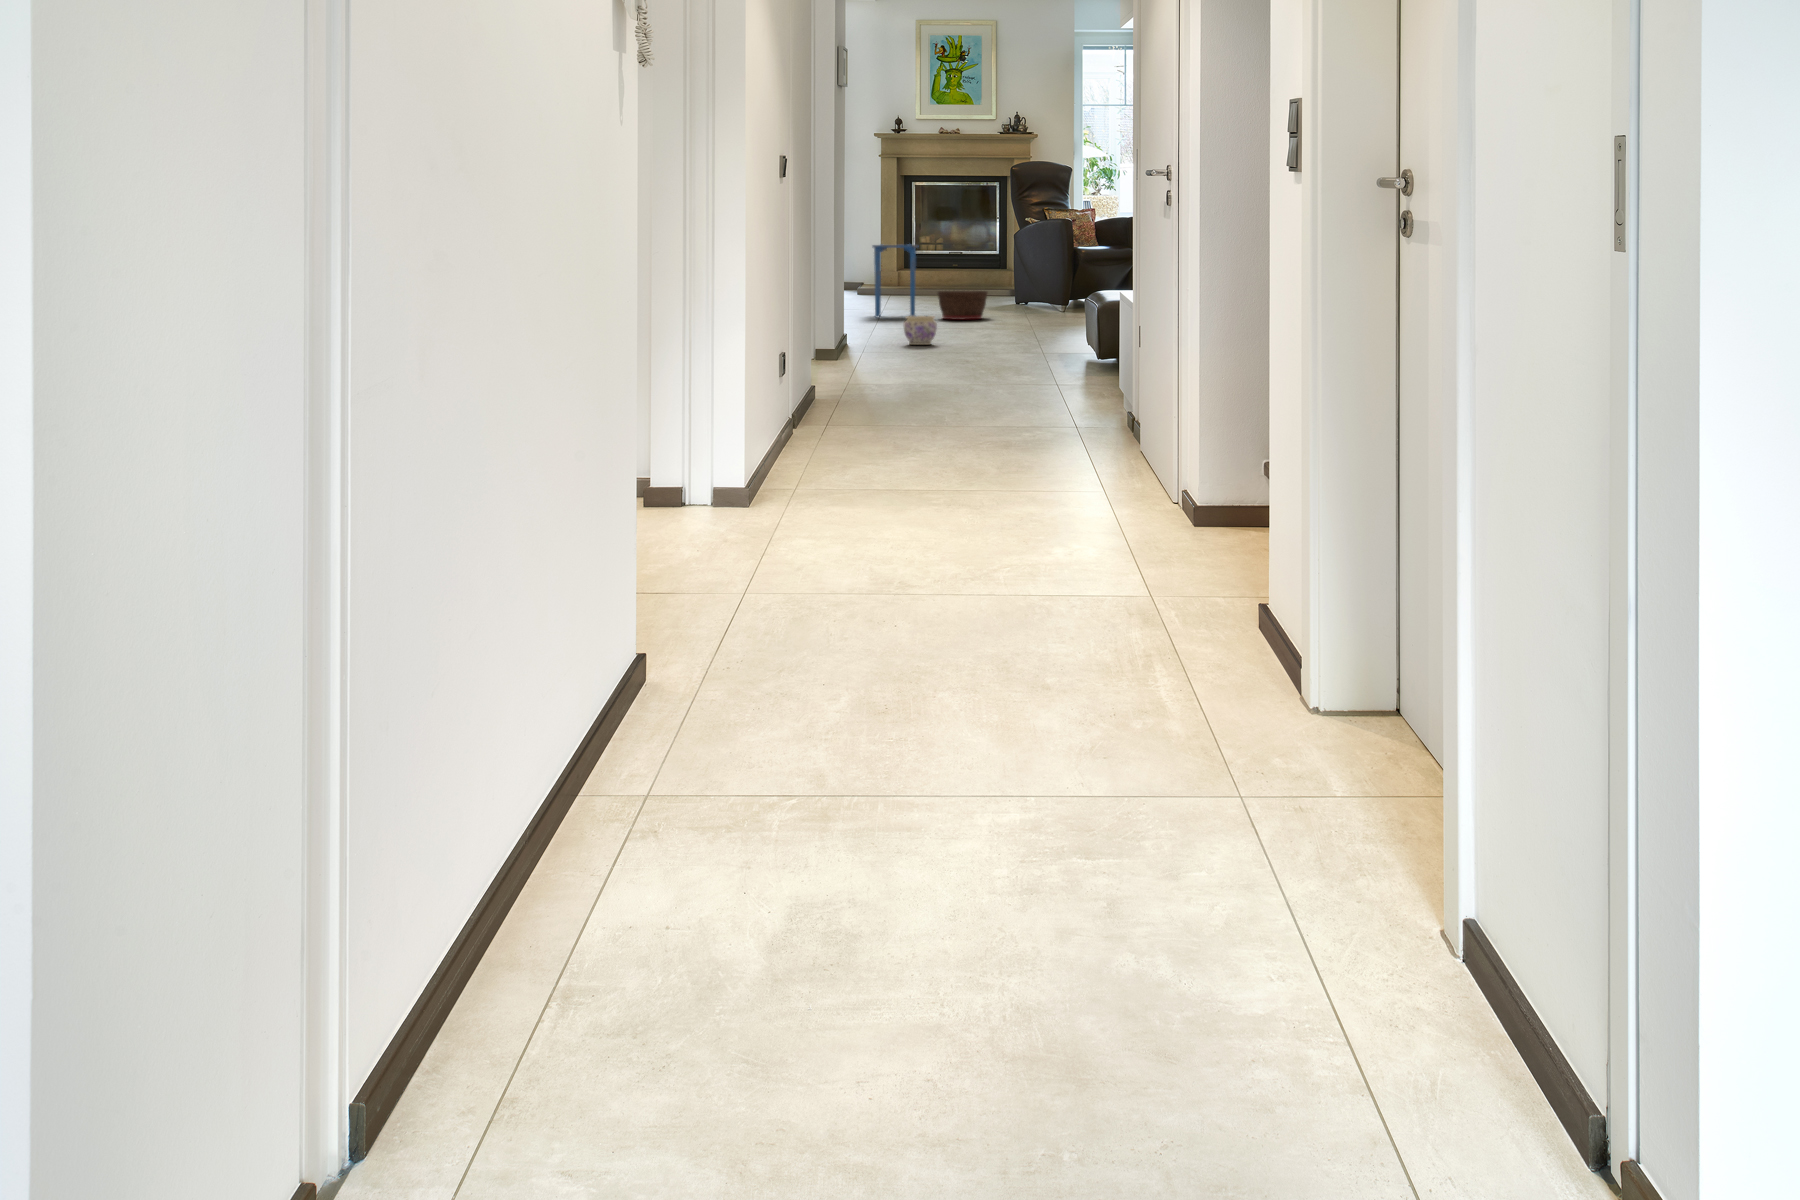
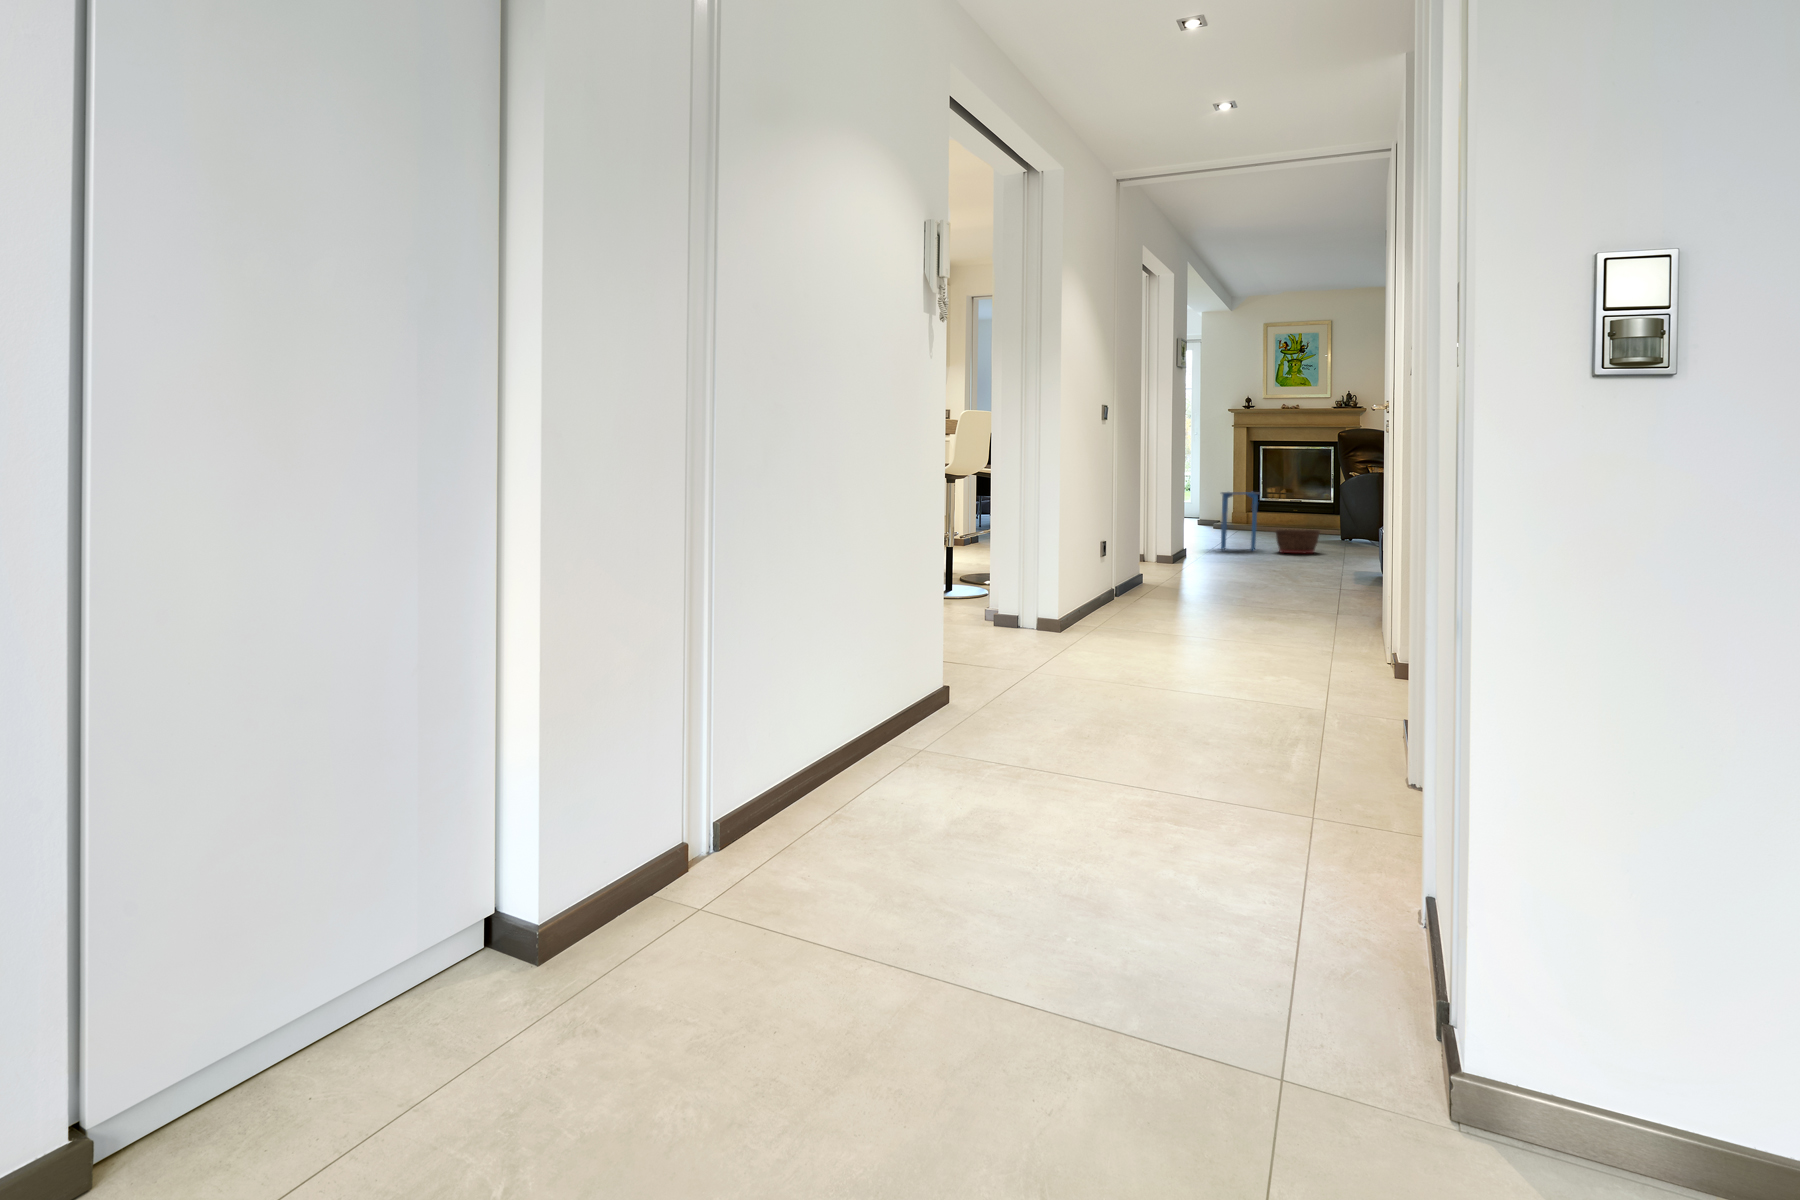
planter: present [904,316,937,345] -> none [1243,552,1273,577]

